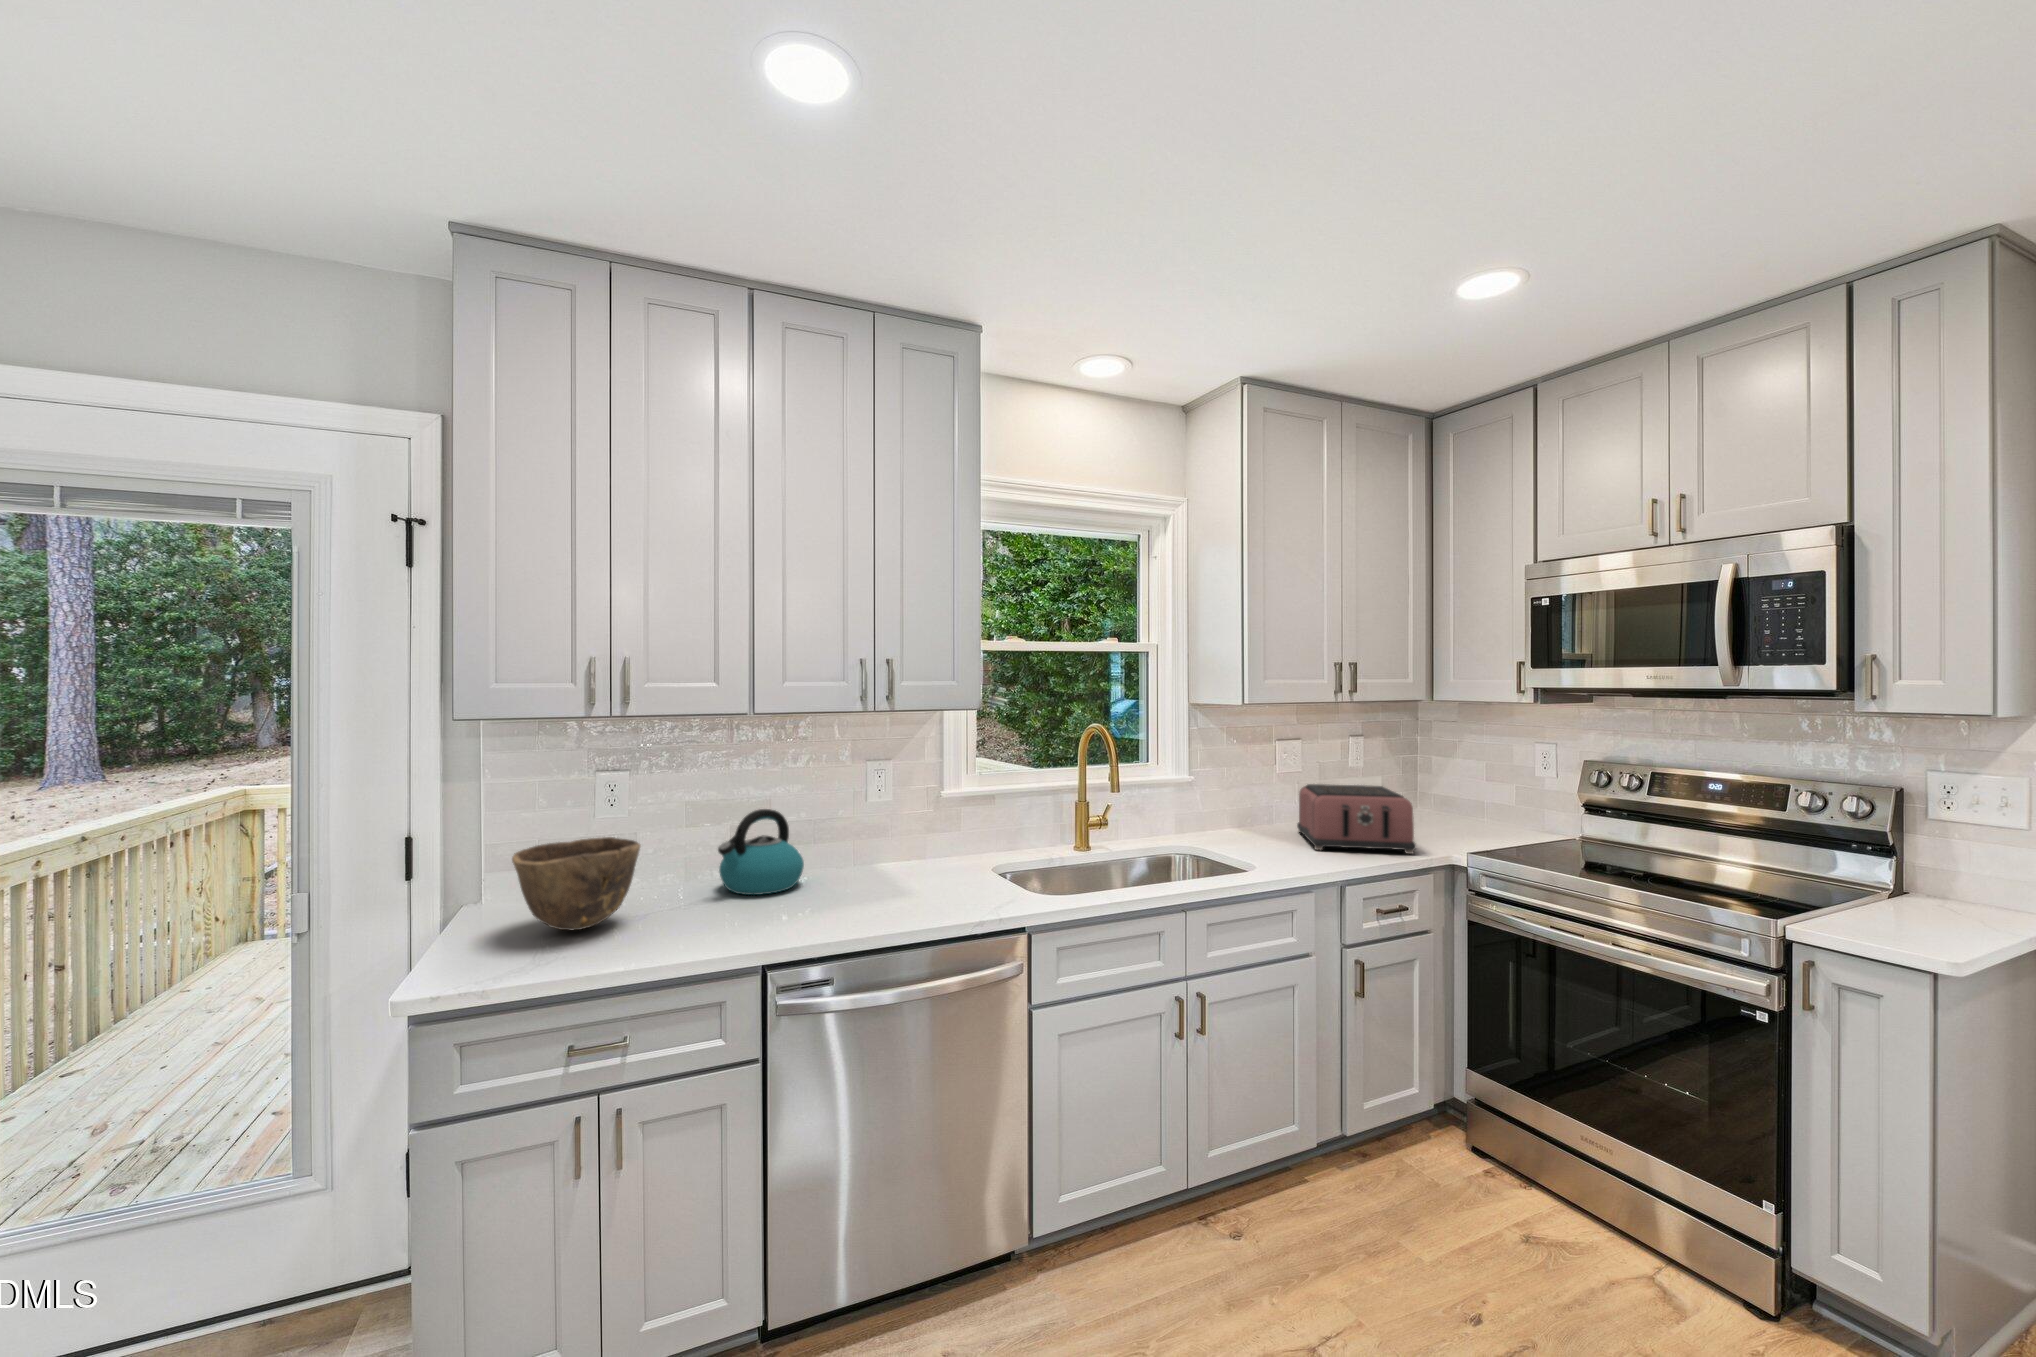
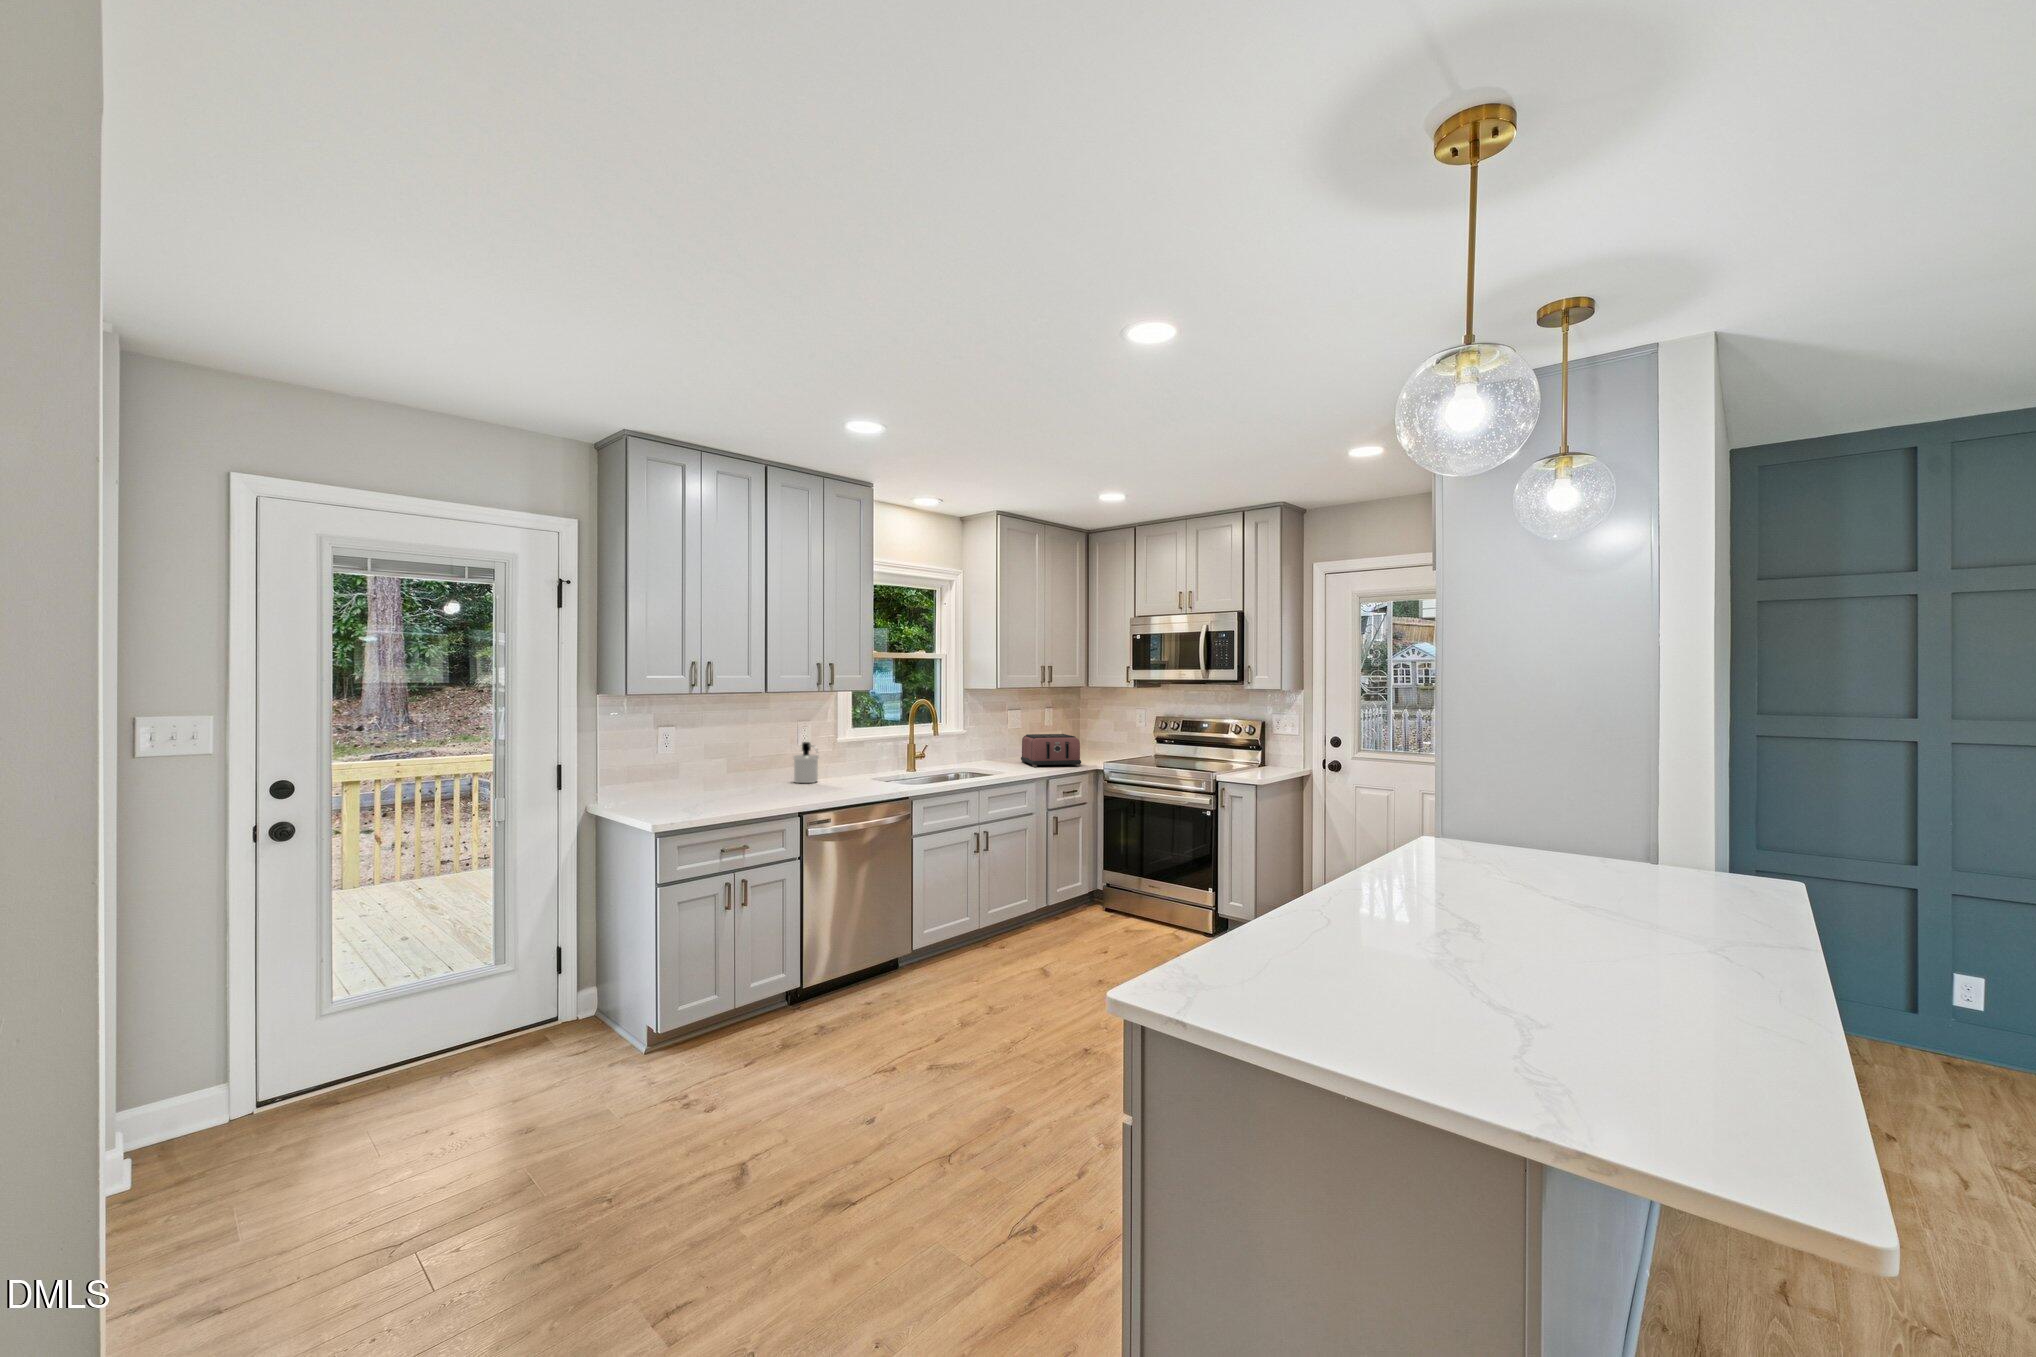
soap dispenser: none [847,798,890,874] -> present [794,742,819,783]
kettle: present [718,809,804,895] -> none [737,746,784,791]
bowl: present [512,837,640,930] -> none [666,759,727,803]

